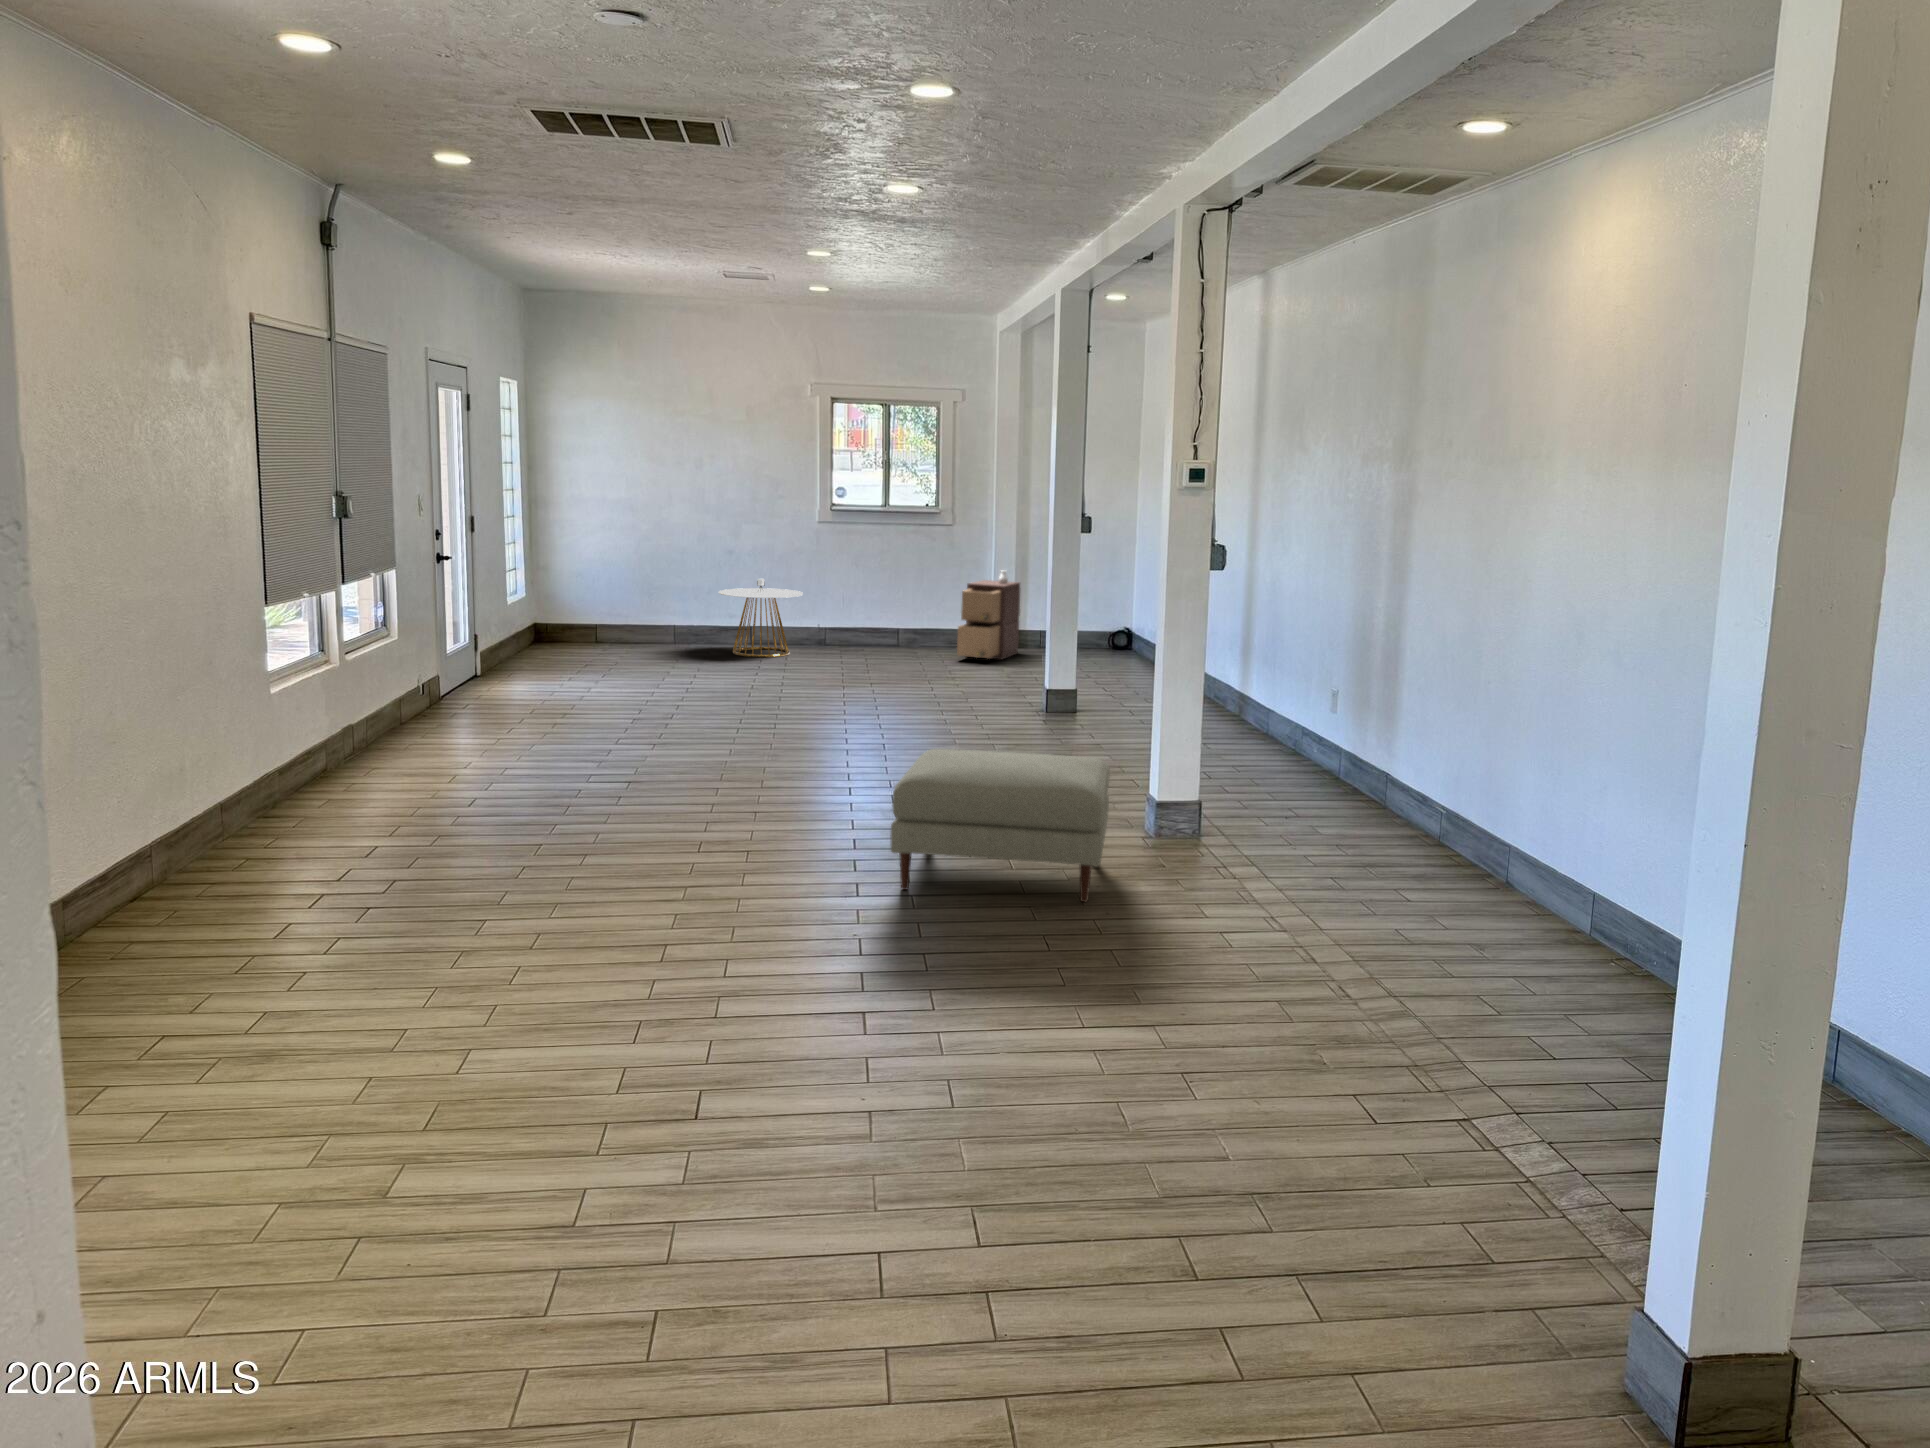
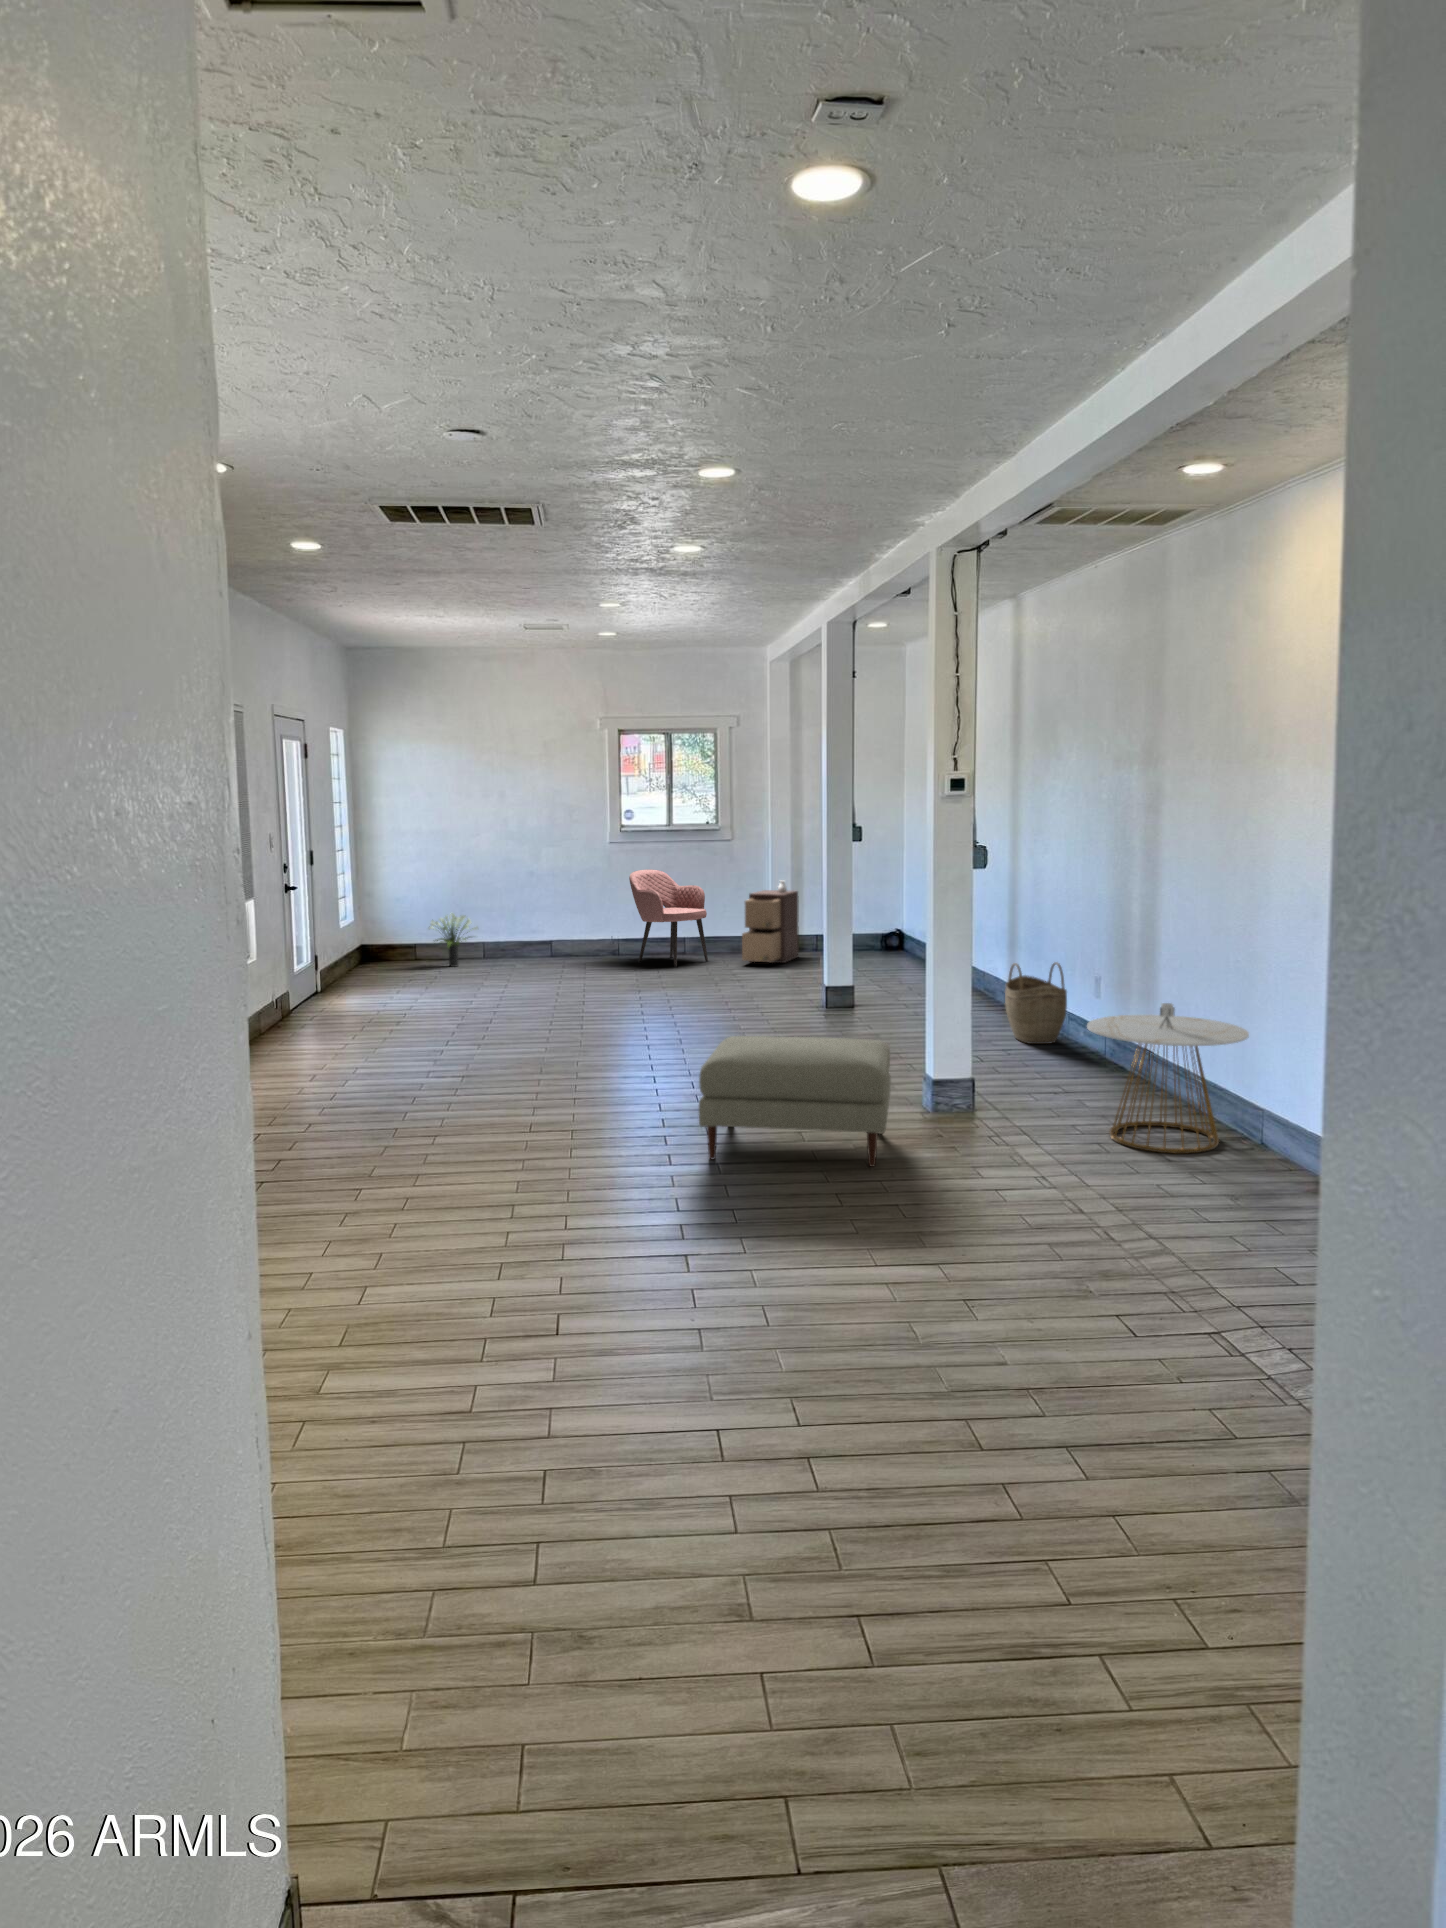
armchair: none [838,553,921,660] -> present [629,870,708,967]
side table: present [719,579,803,657] -> present [1087,1003,1249,1154]
potted plant: none [612,592,669,651] -> present [429,913,478,967]
woven basket: none [1236,672,1302,760] -> present [1005,962,1067,1044]

